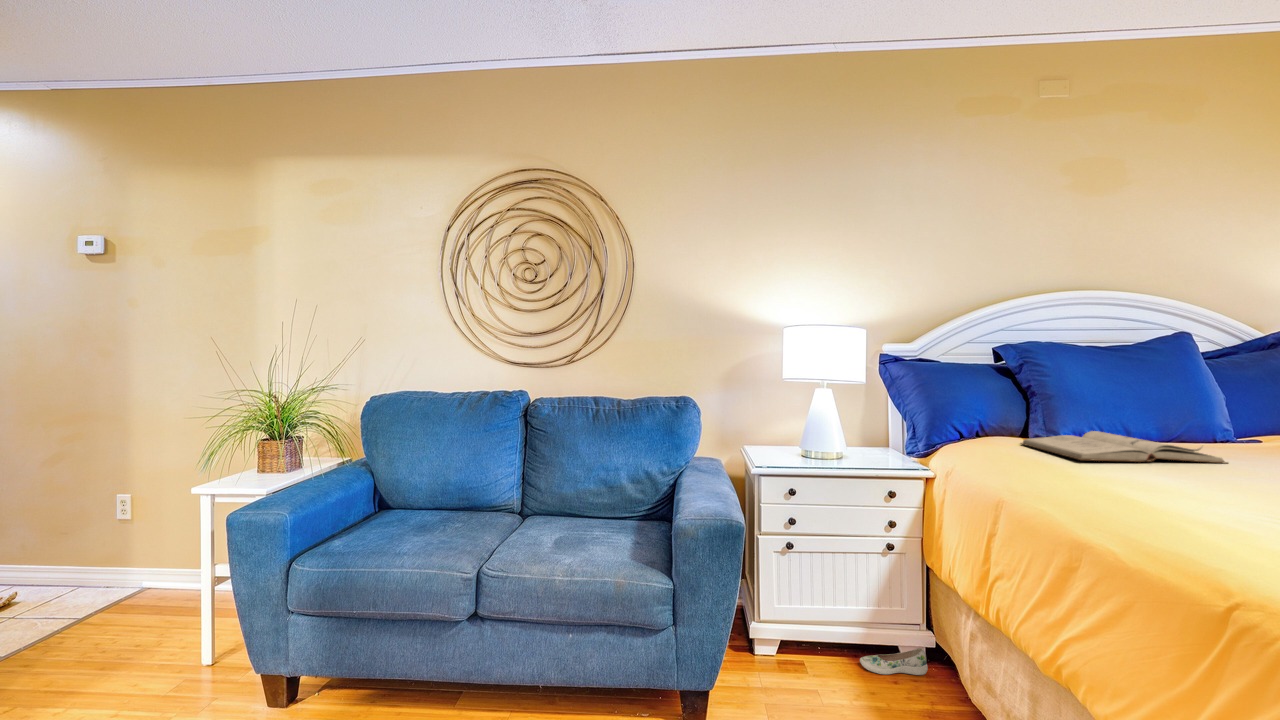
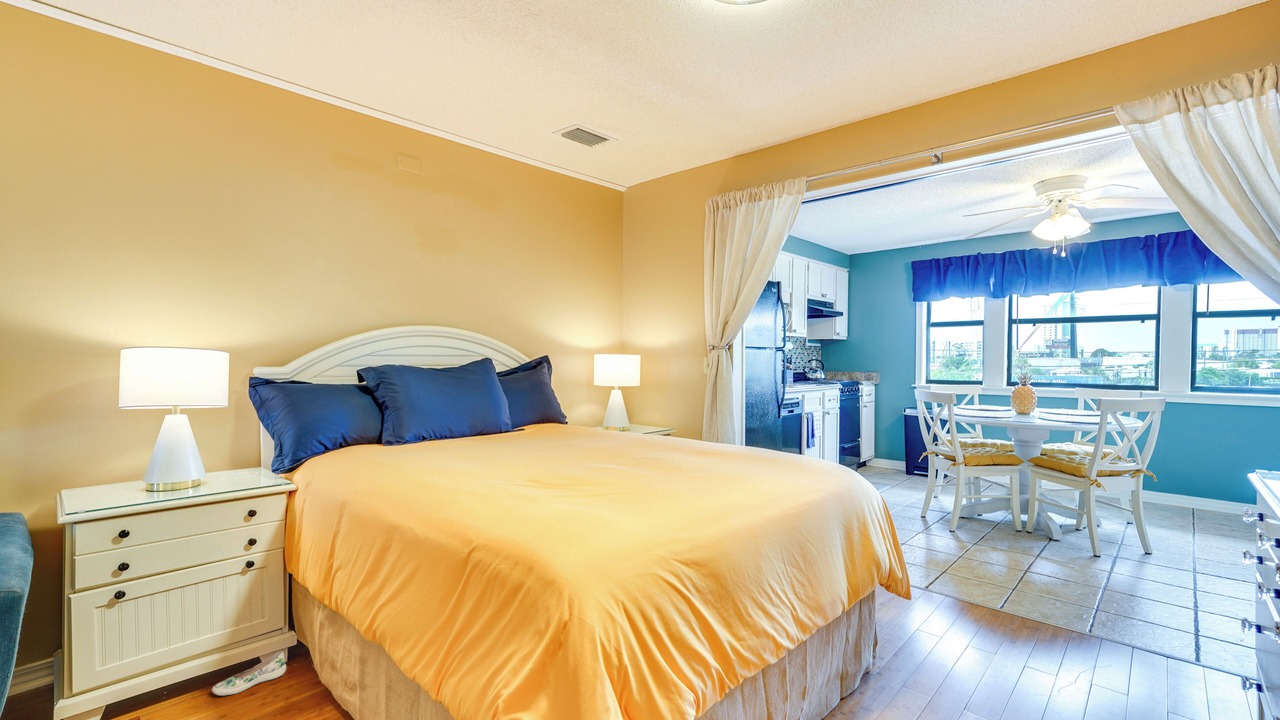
book: present [1021,431,1228,464] -> none [372,435,494,460]

